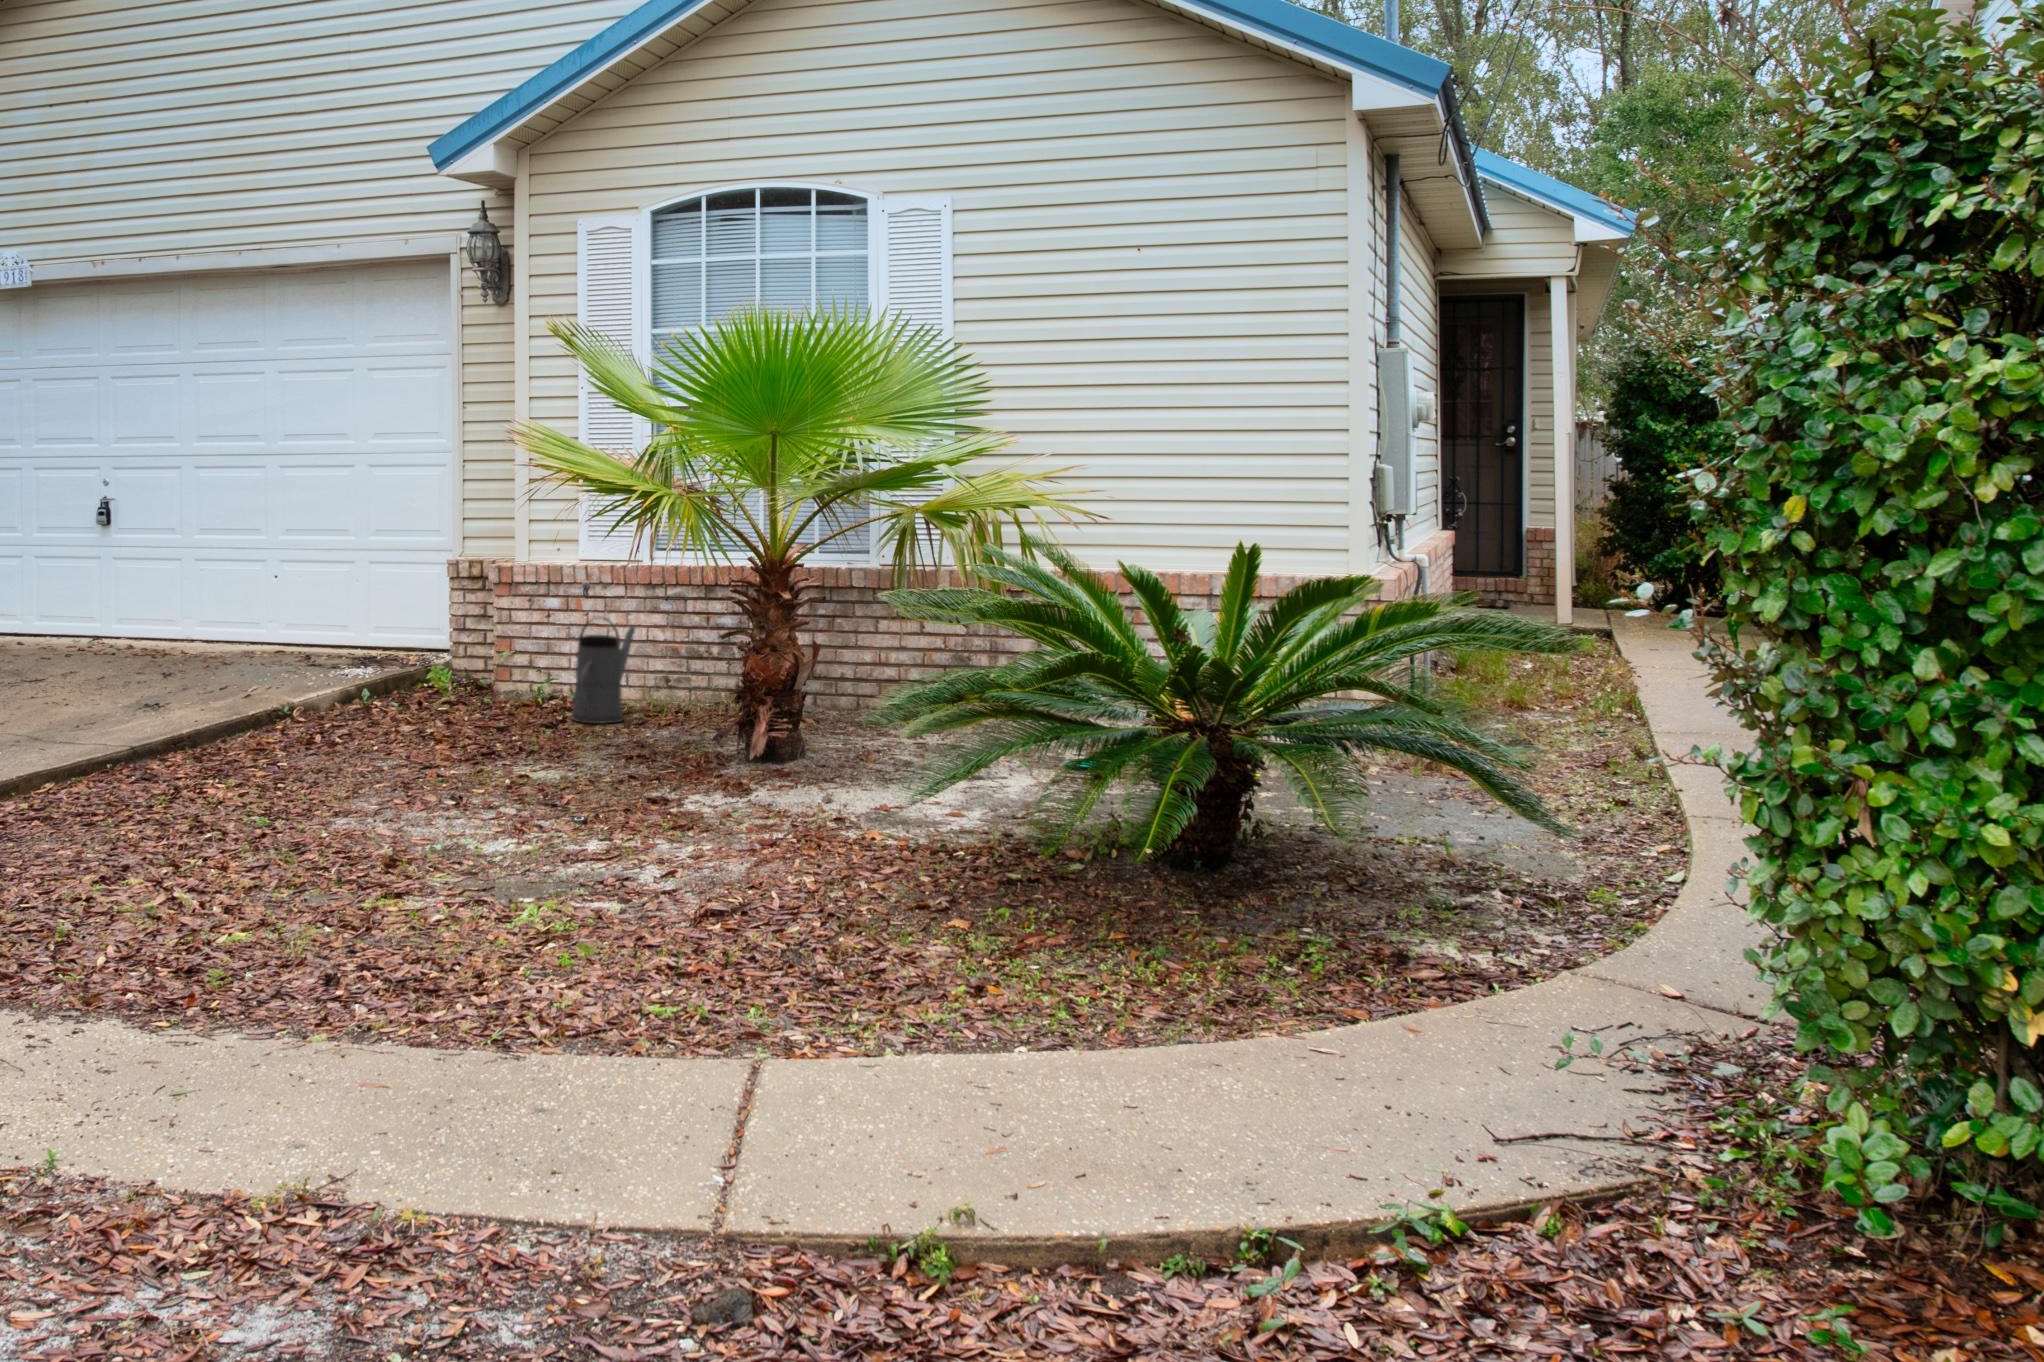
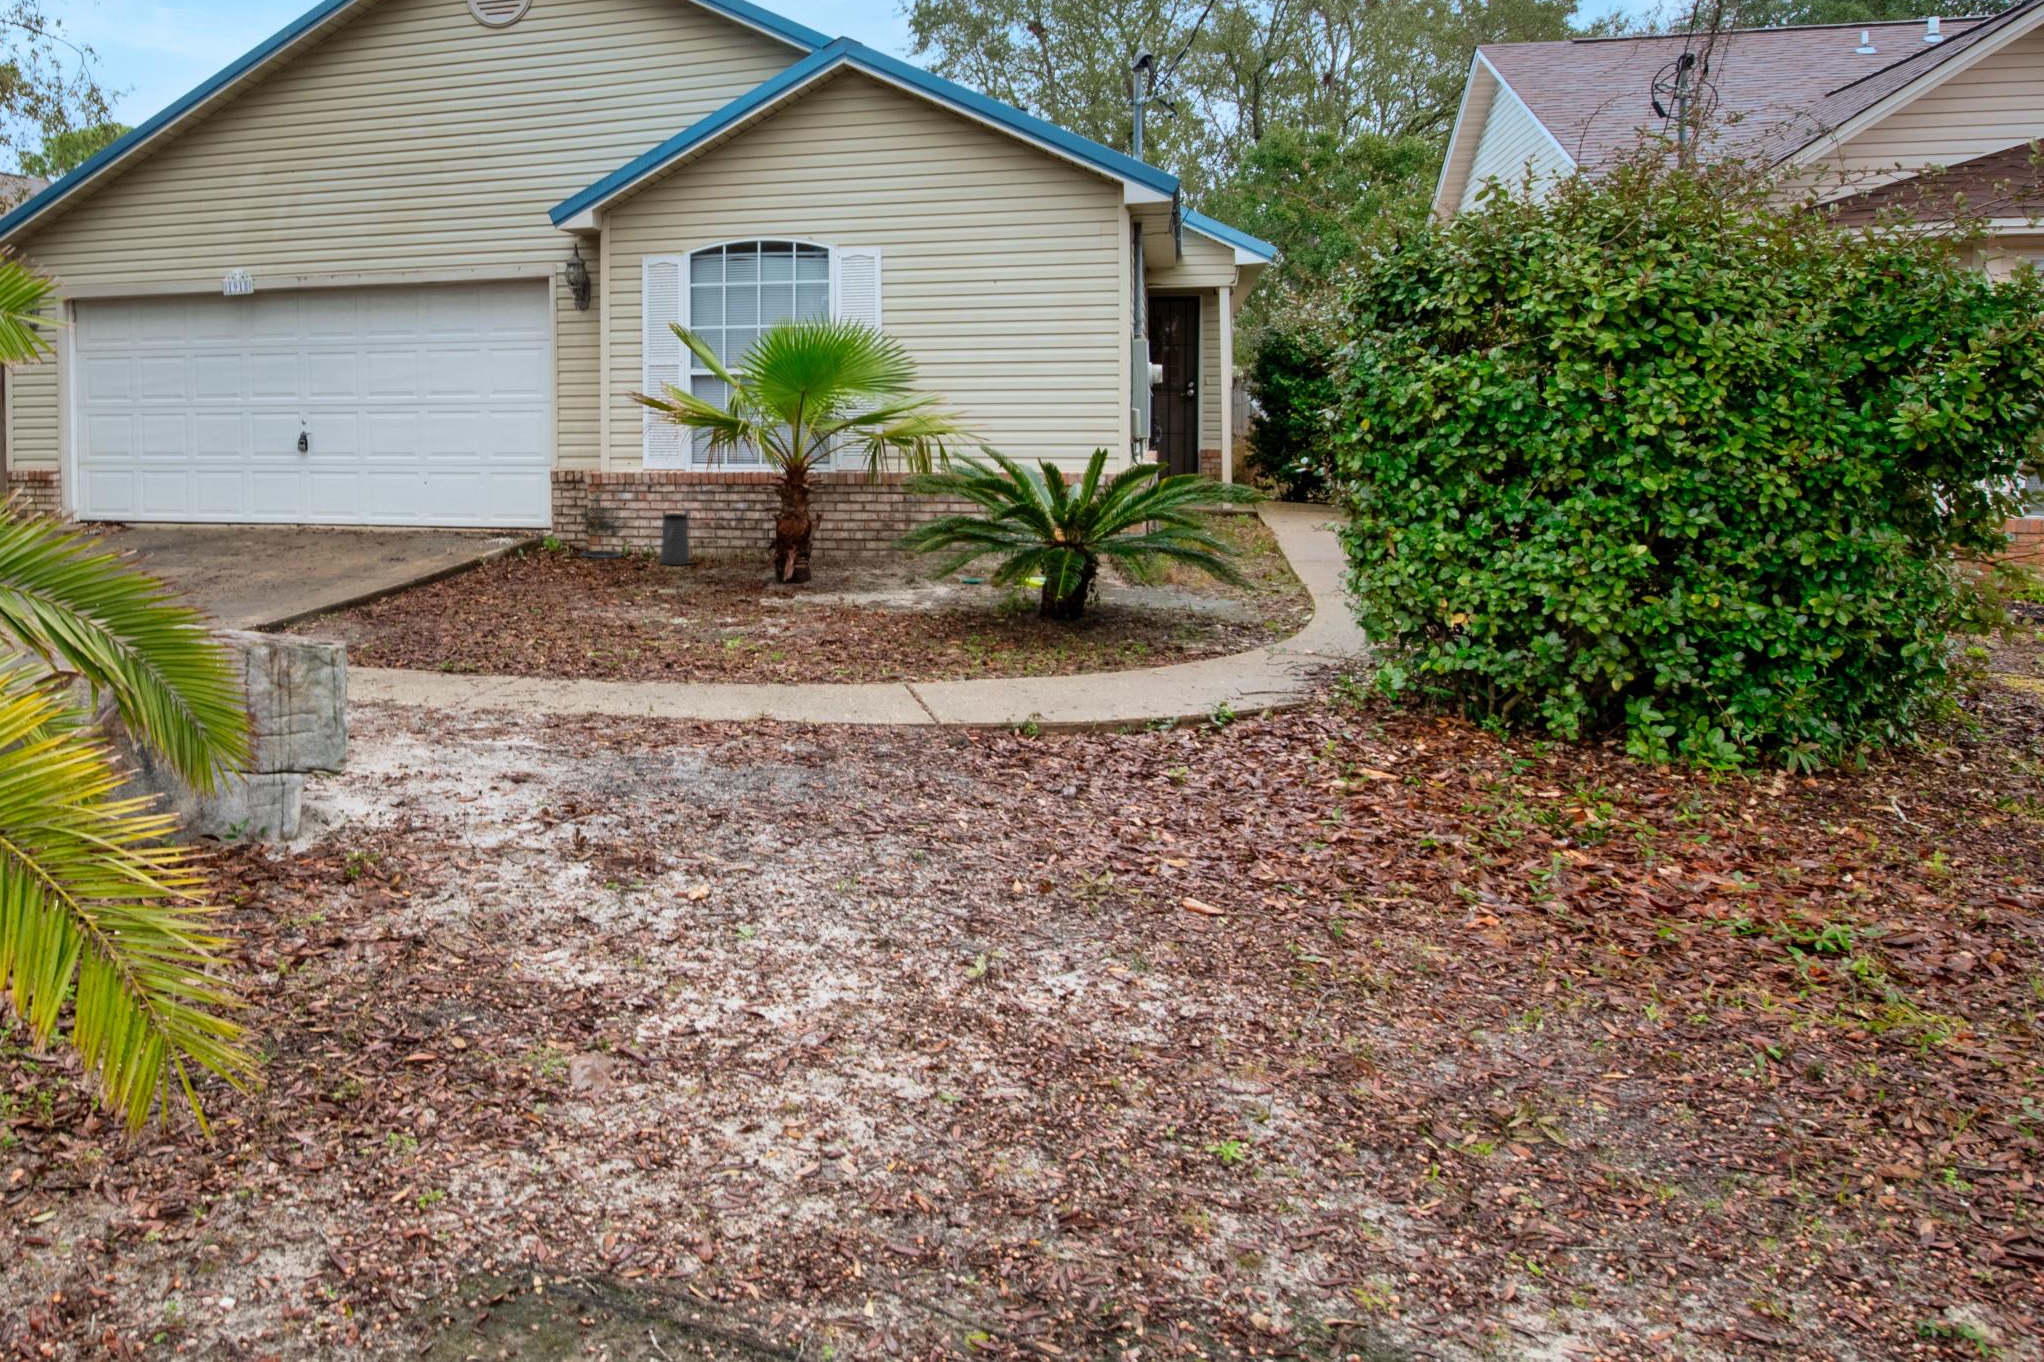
potted tree: none [449,581,532,707] -> present [582,487,622,558]

